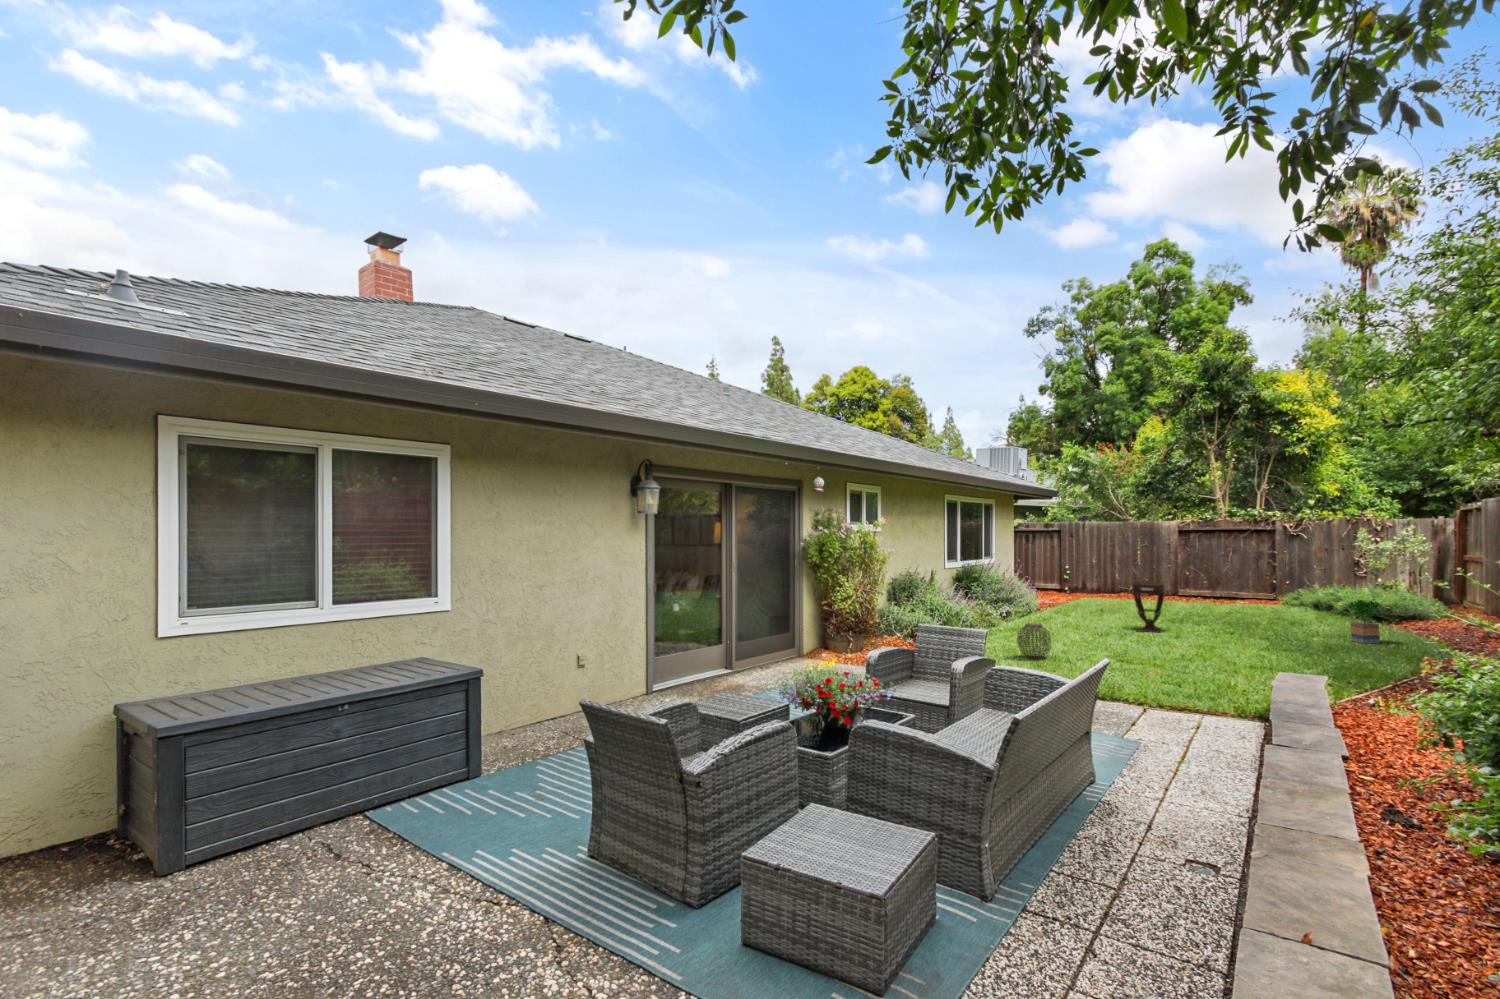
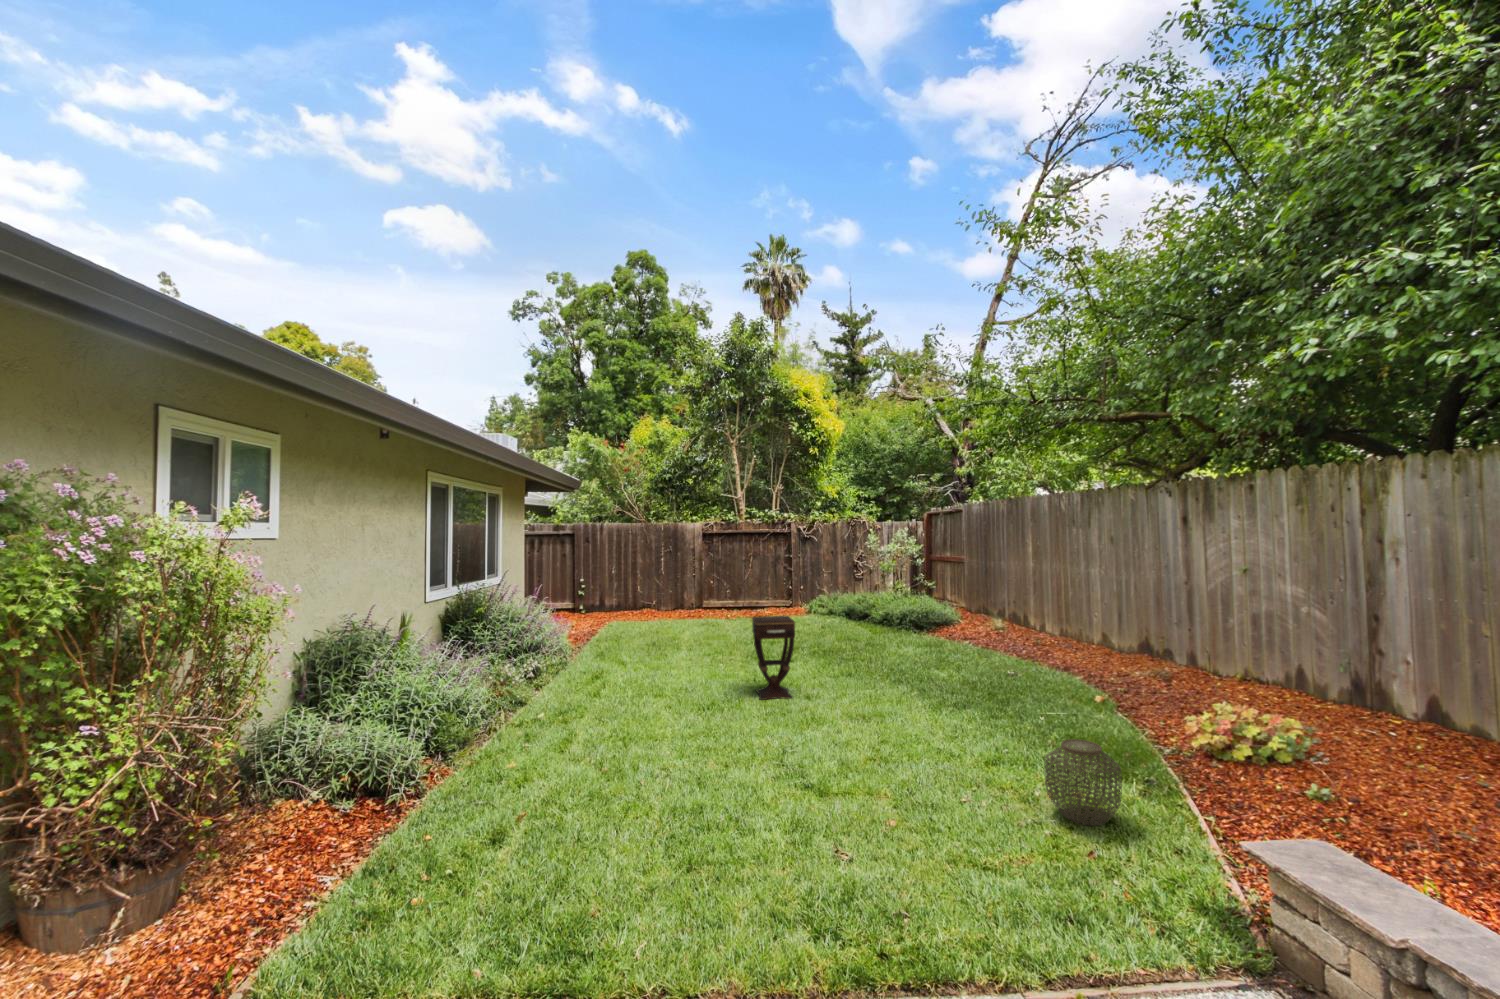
potted tree: present [1348,600,1384,643] -> none [995,624,1032,683]
woven basket: present [1017,623,1051,659] -> present [1044,739,1122,826]

